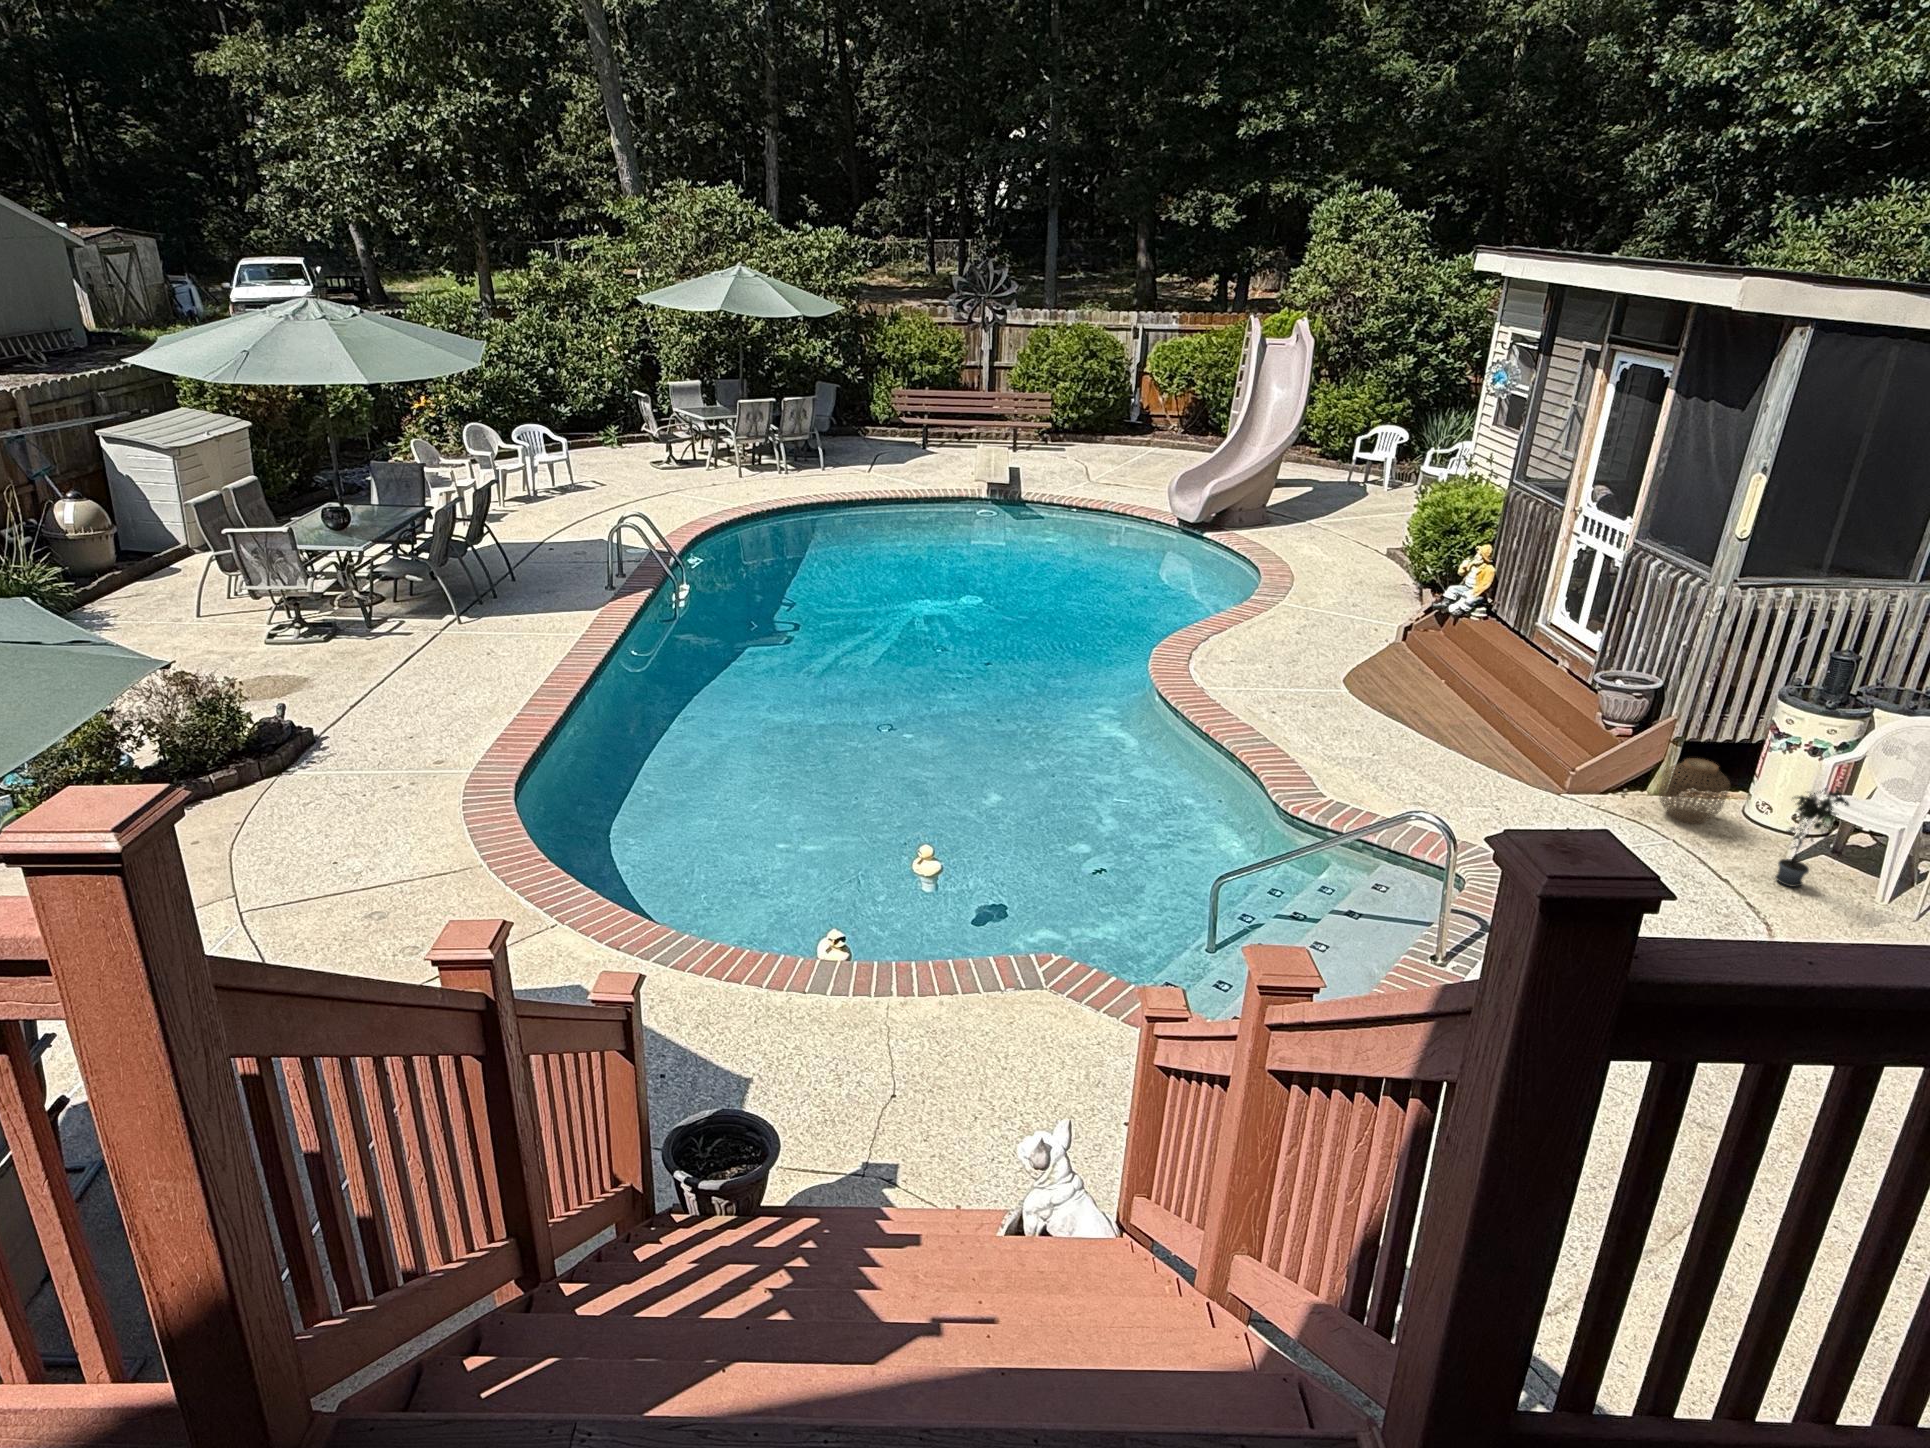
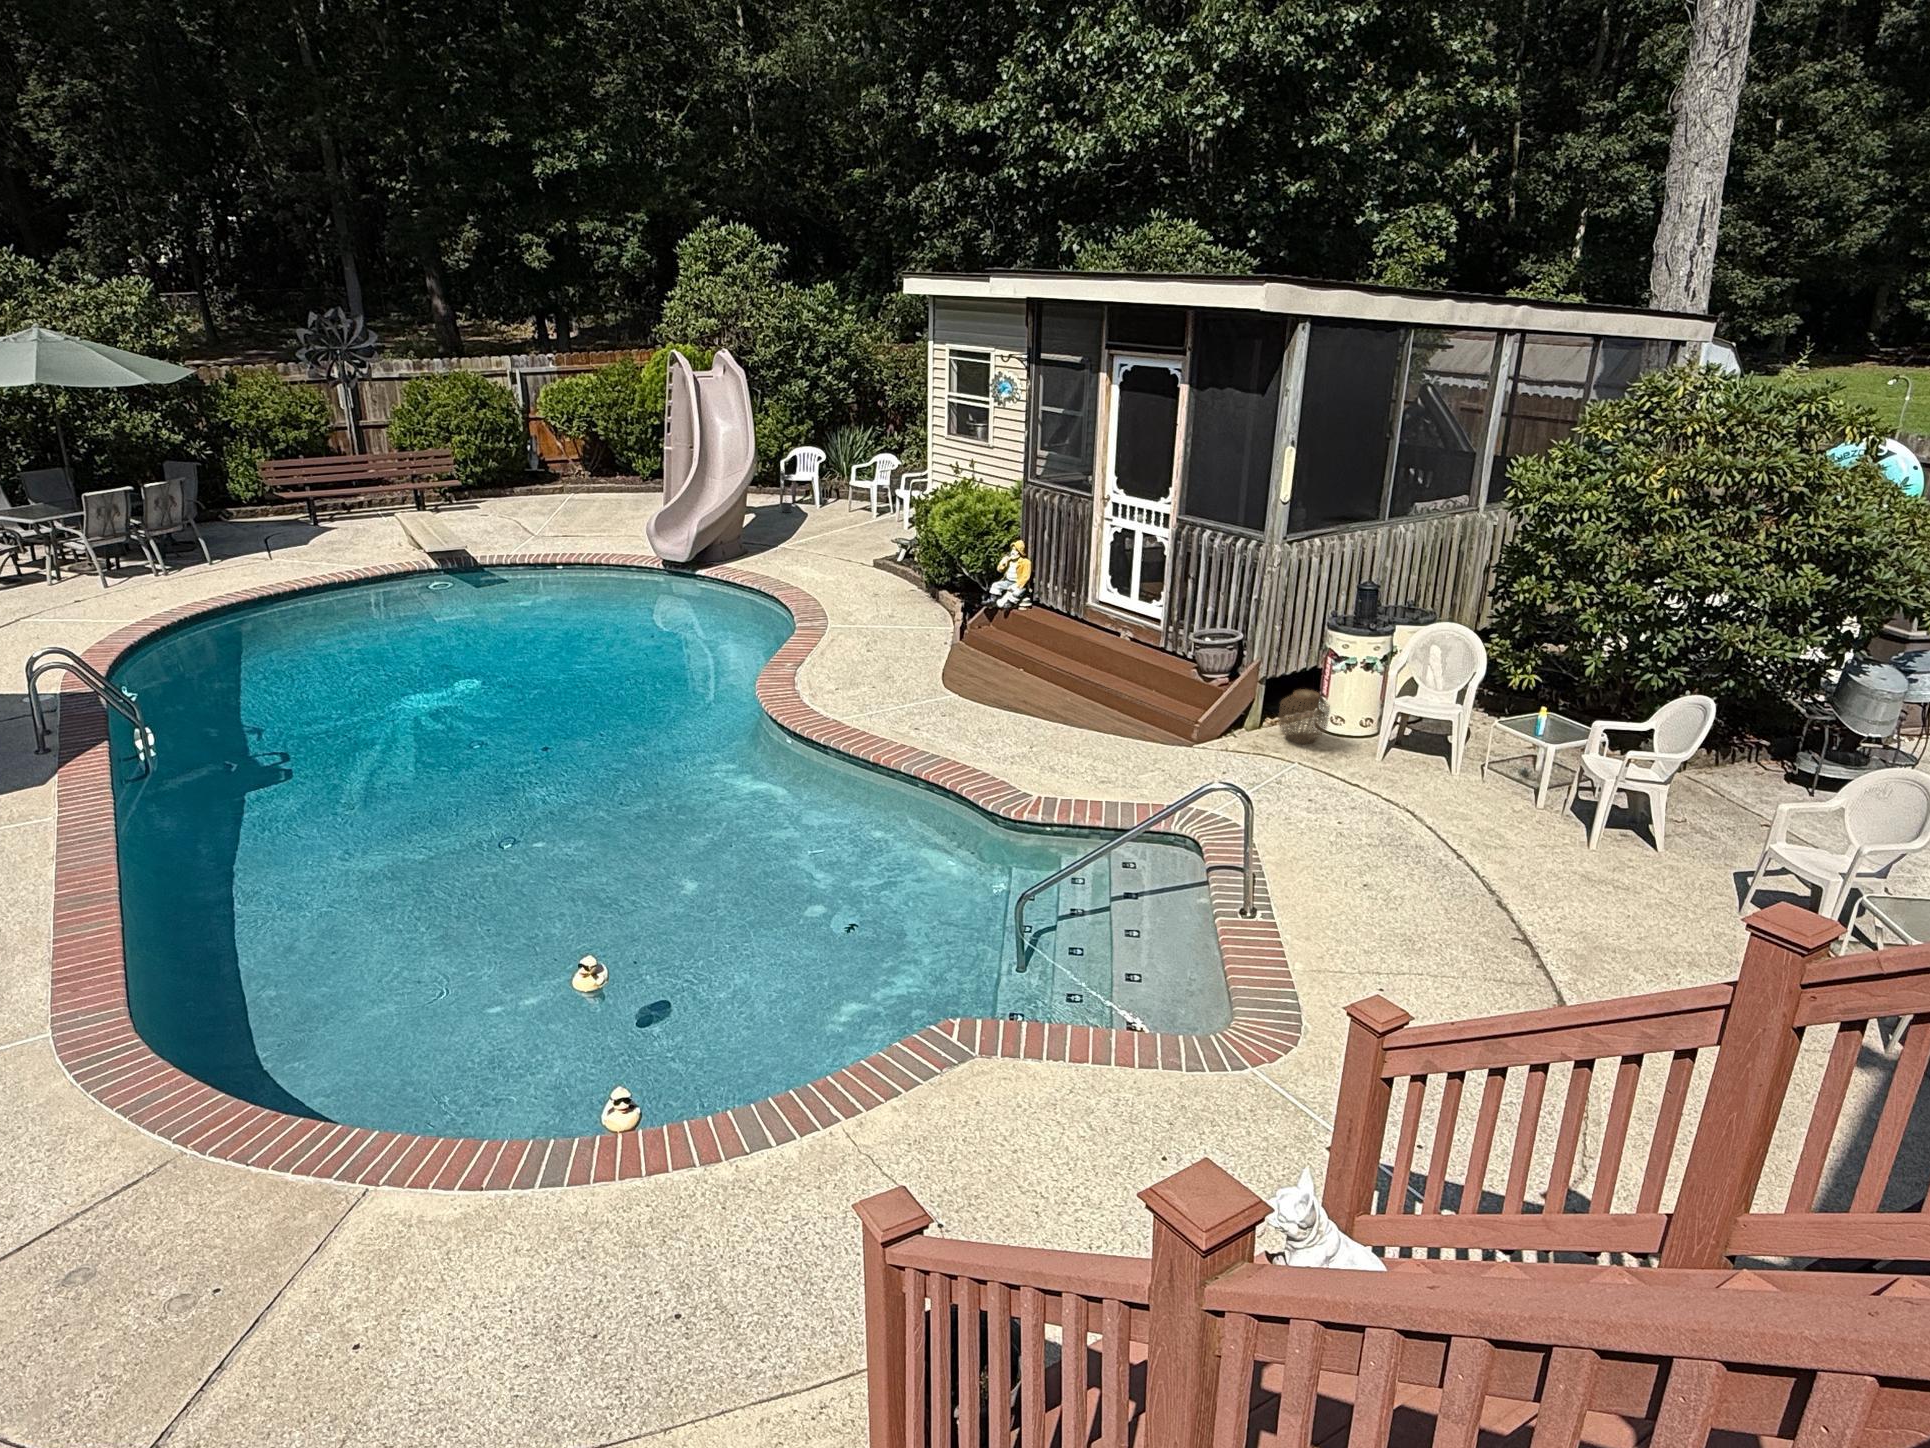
potted plant: present [1775,787,1849,887] -> present [779,466,794,513]

